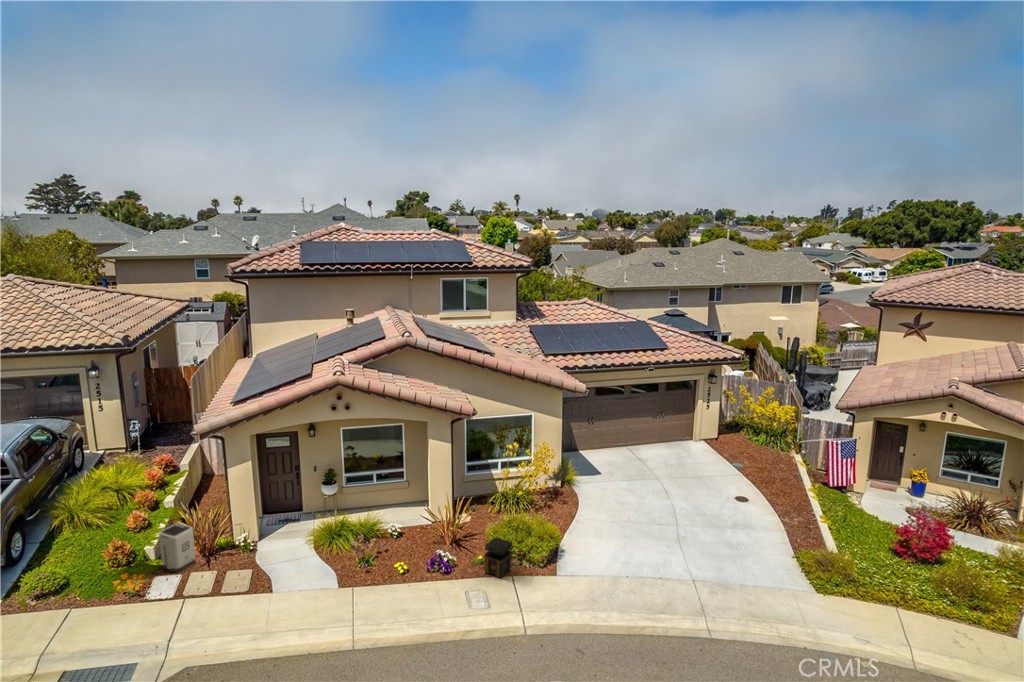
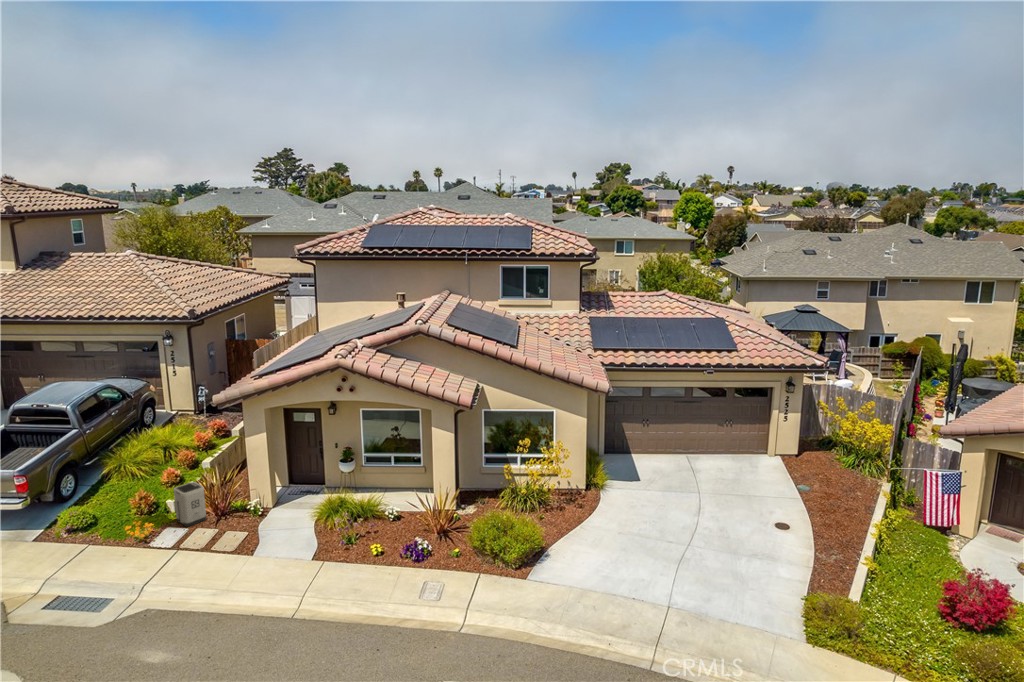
potted tree: present [545,465,570,495] -> none [563,464,592,499]
toolbox: present [484,538,512,578] -> none [459,532,489,574]

